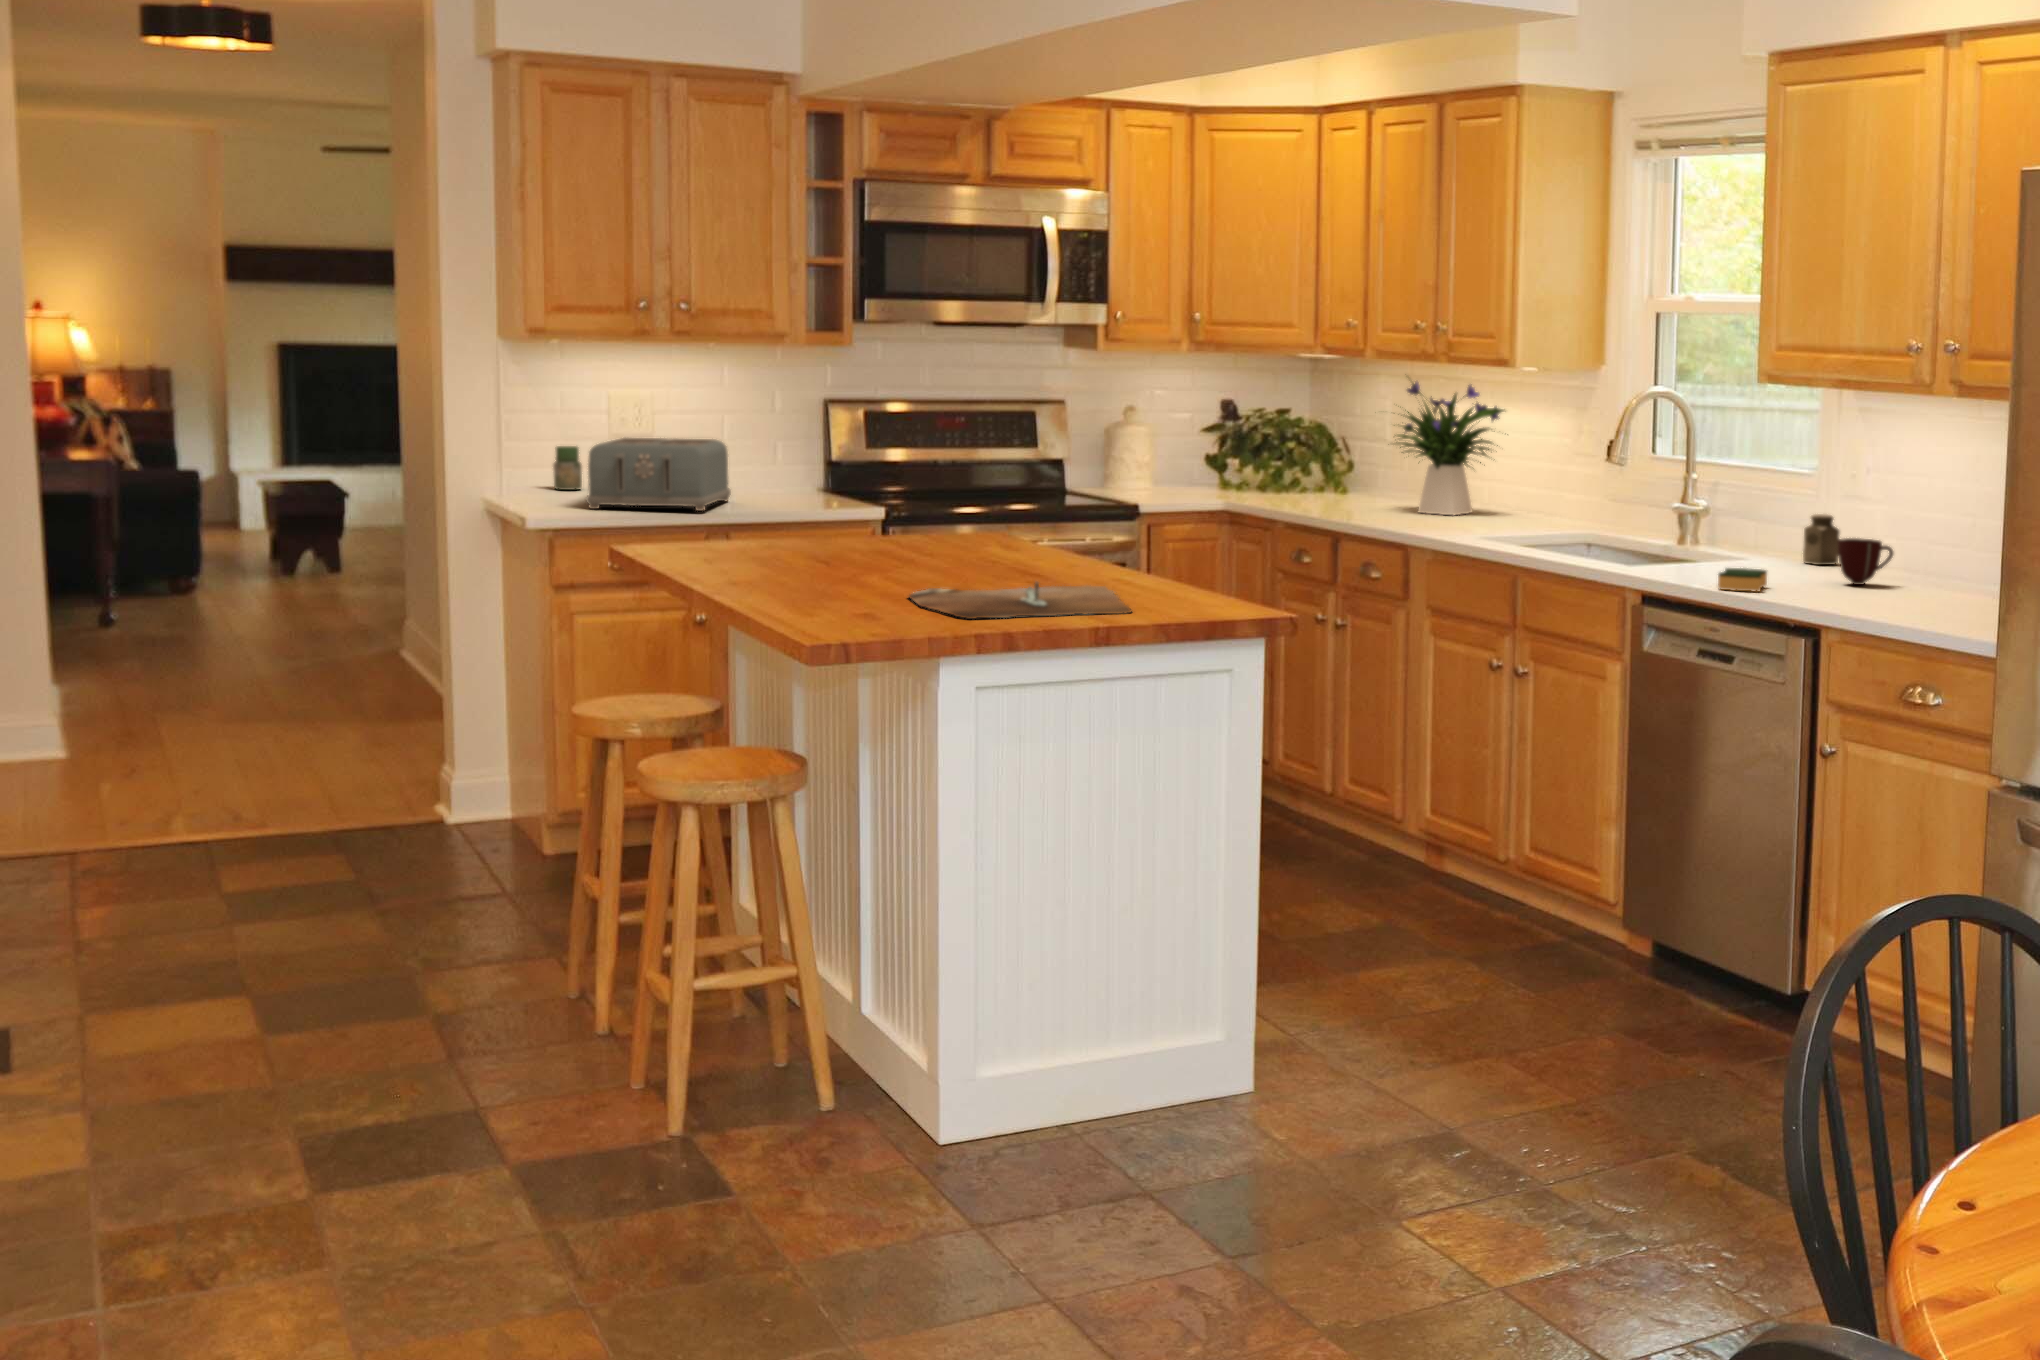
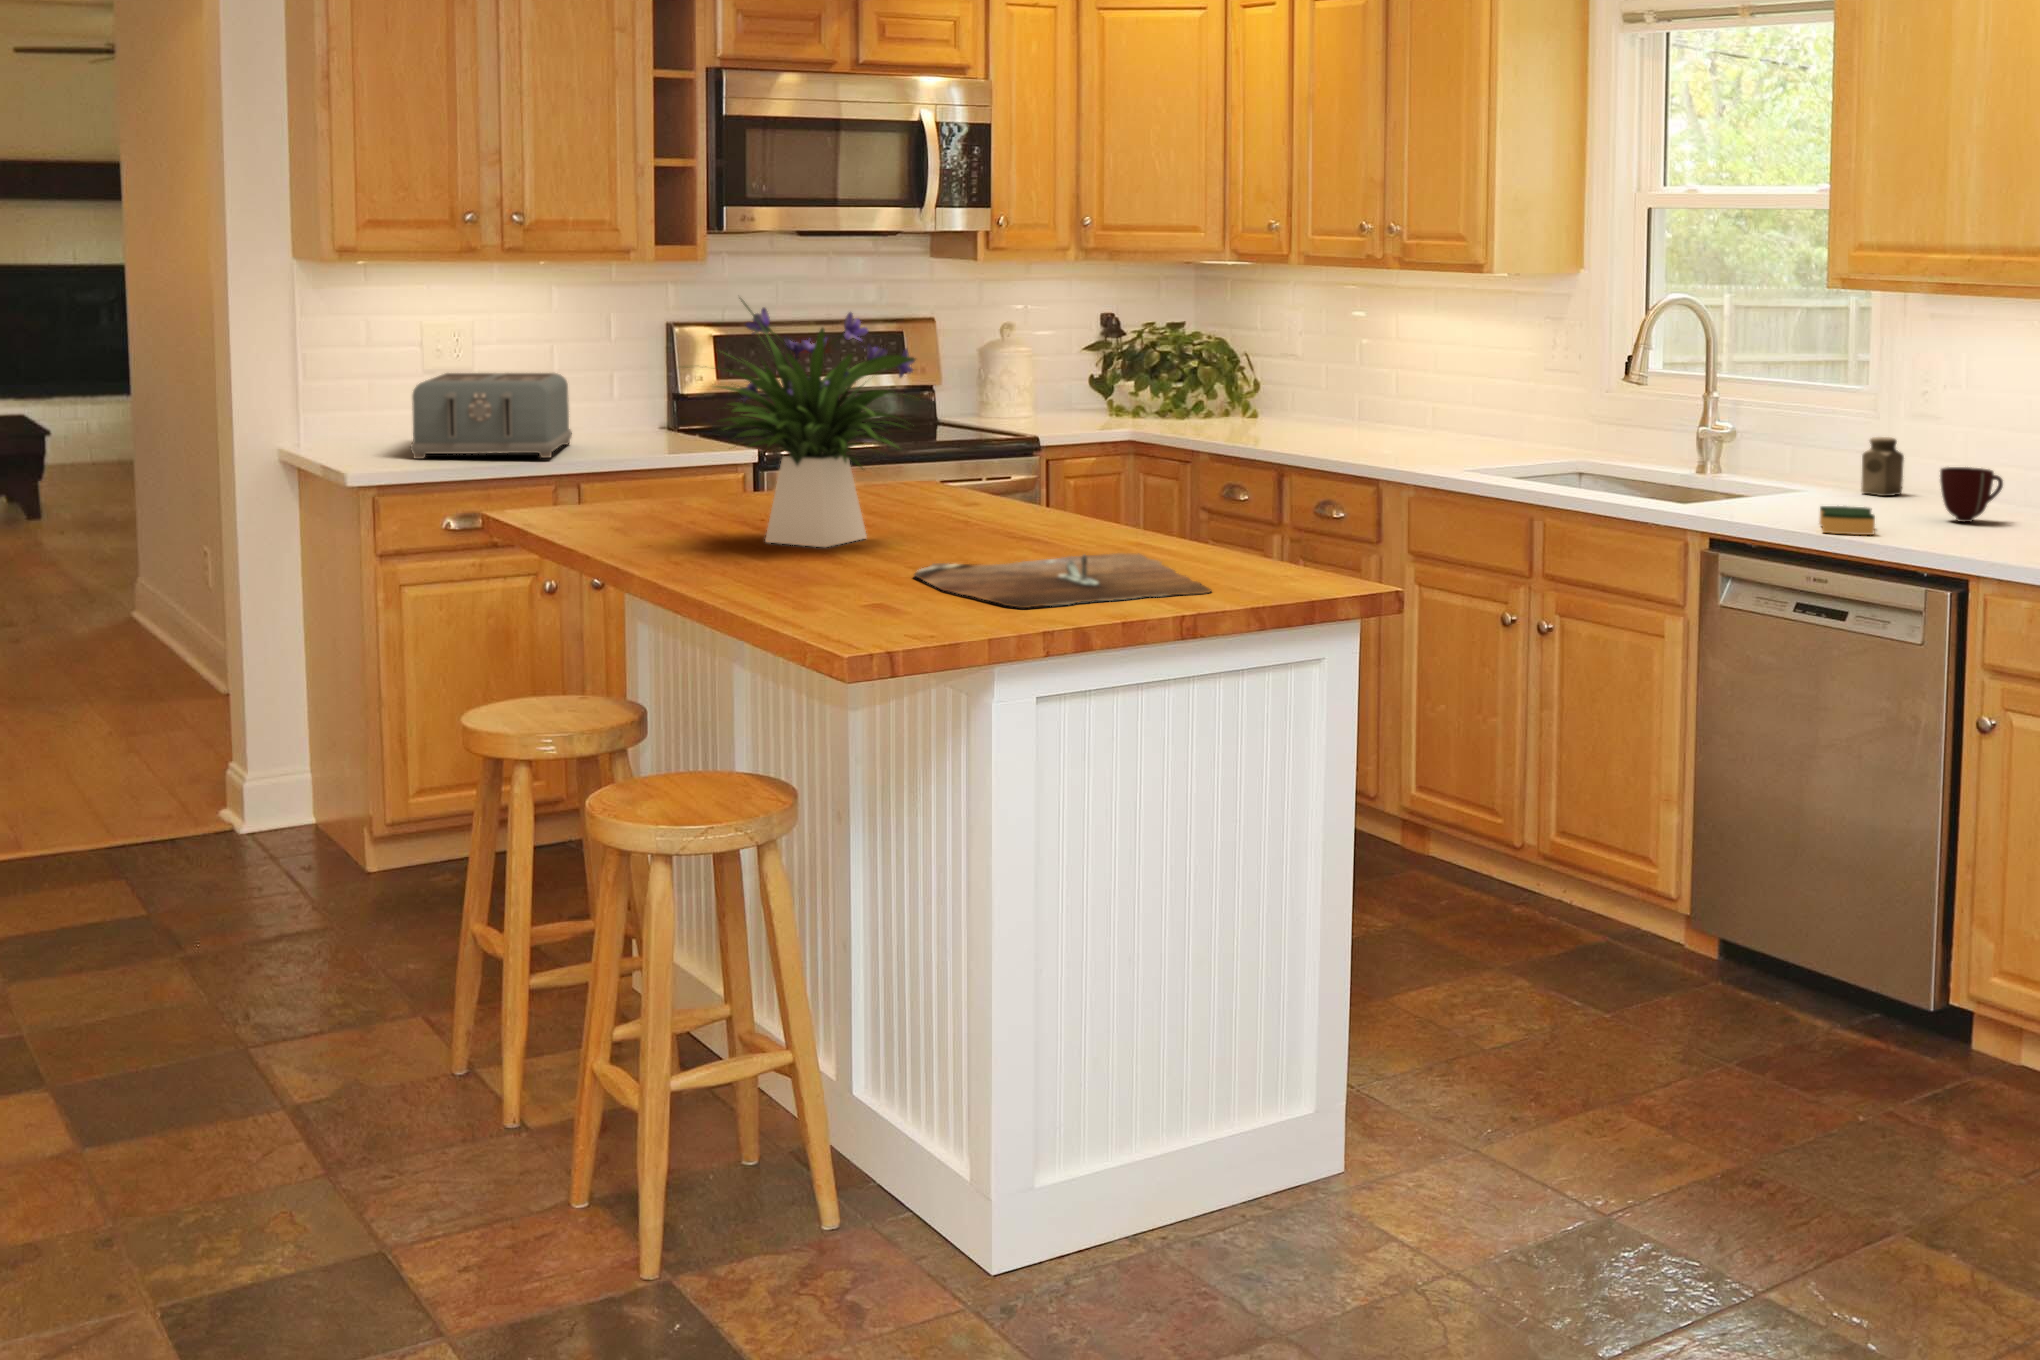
flower arrangement: present [1394,382,1504,515] -> present [719,298,917,547]
jar: present [553,446,582,490] -> none [358,383,392,435]

